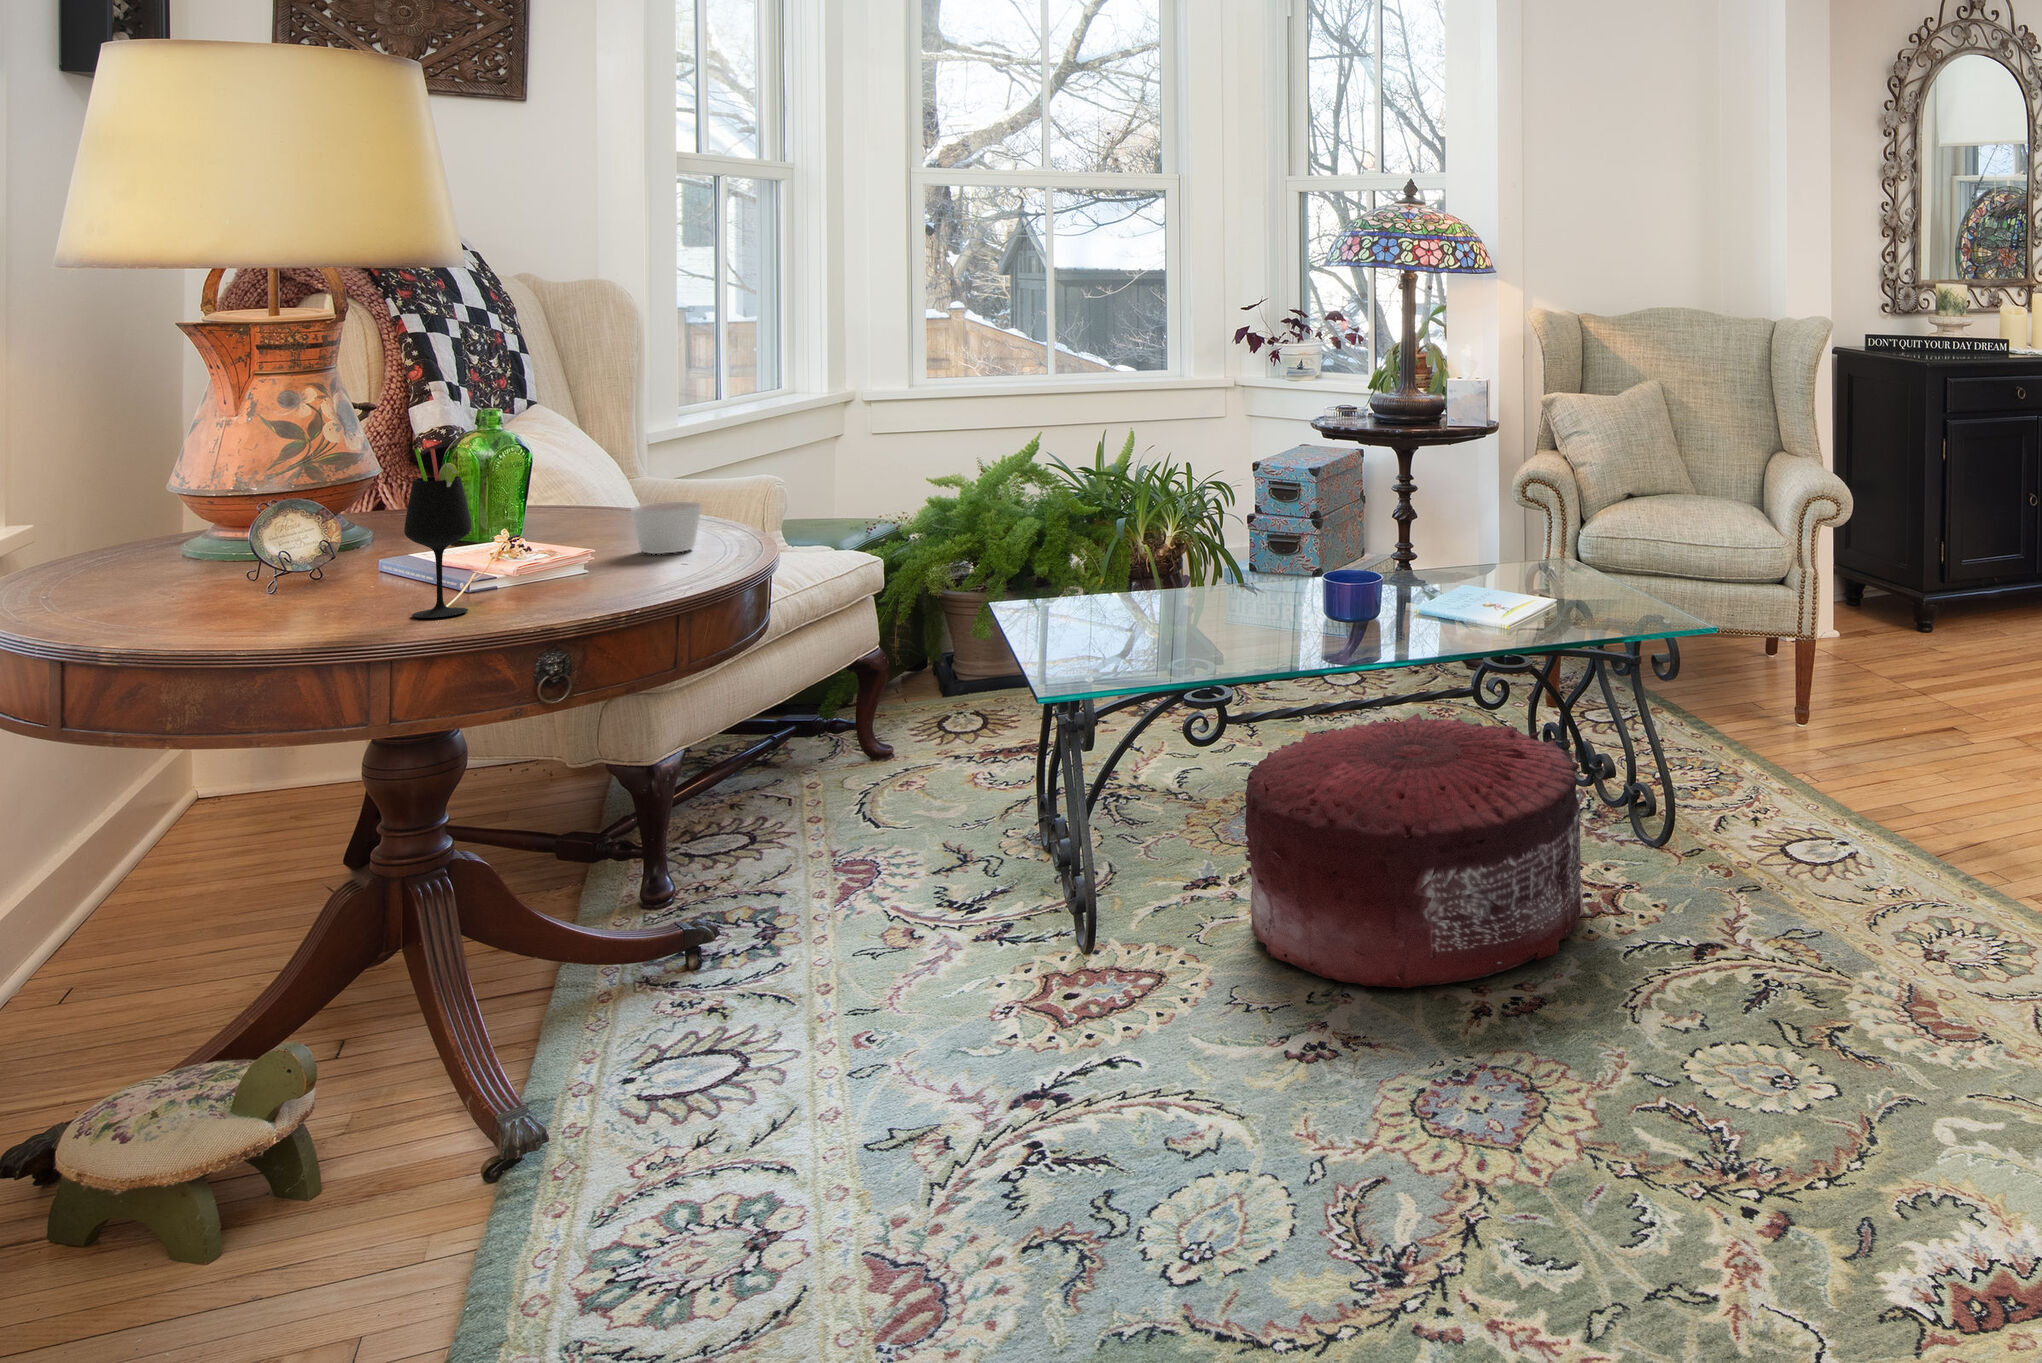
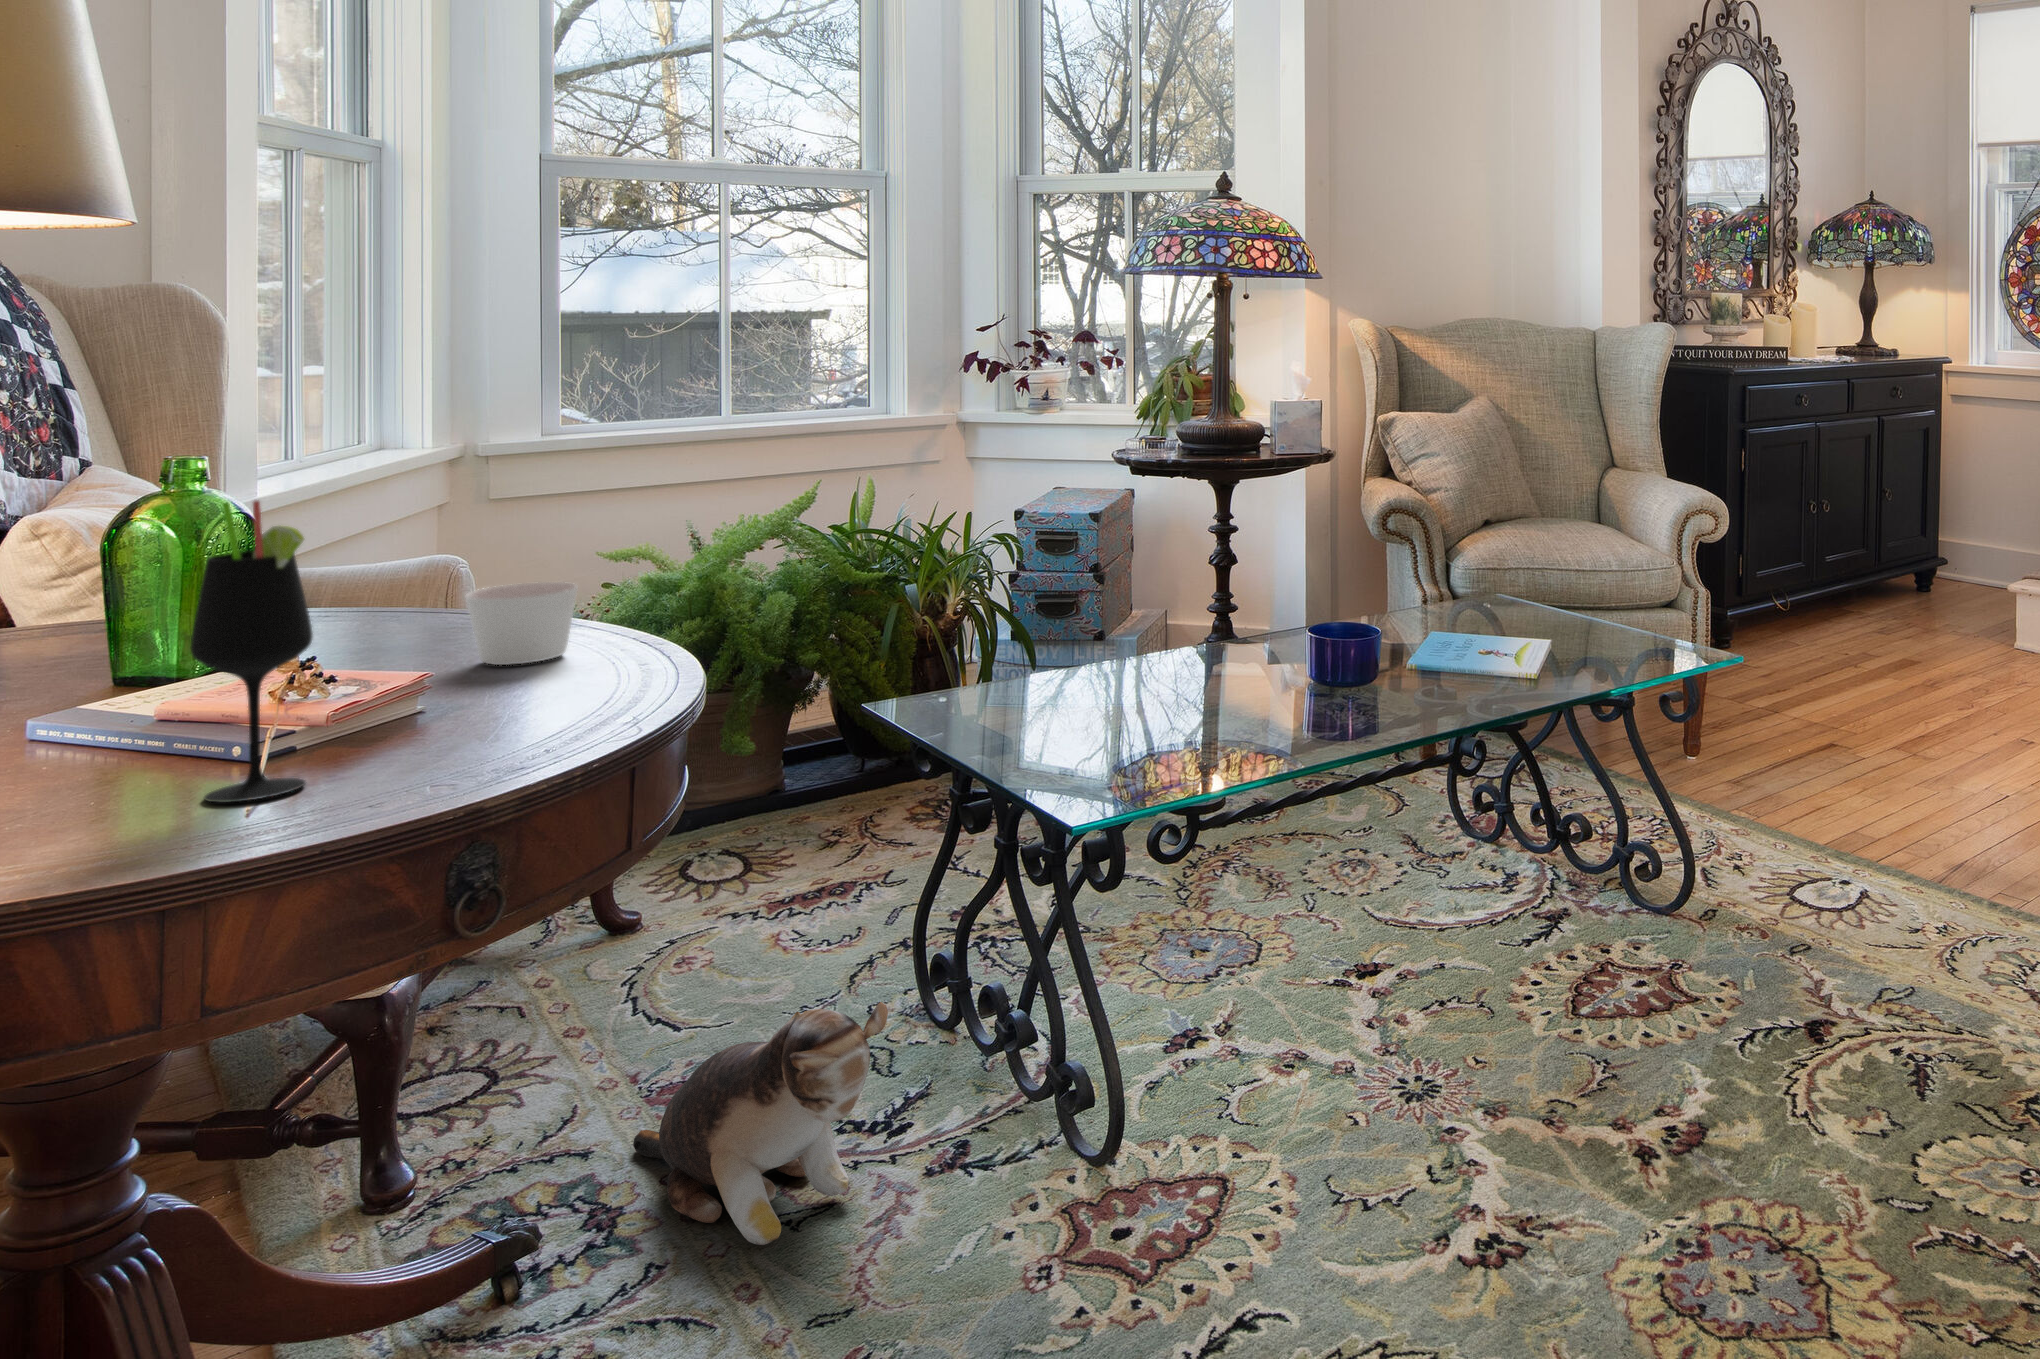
pouf: present [1245,713,1584,989] -> none [1278,795,1703,1161]
plush toy: none [805,809,929,964] -> present [633,1002,888,1245]

